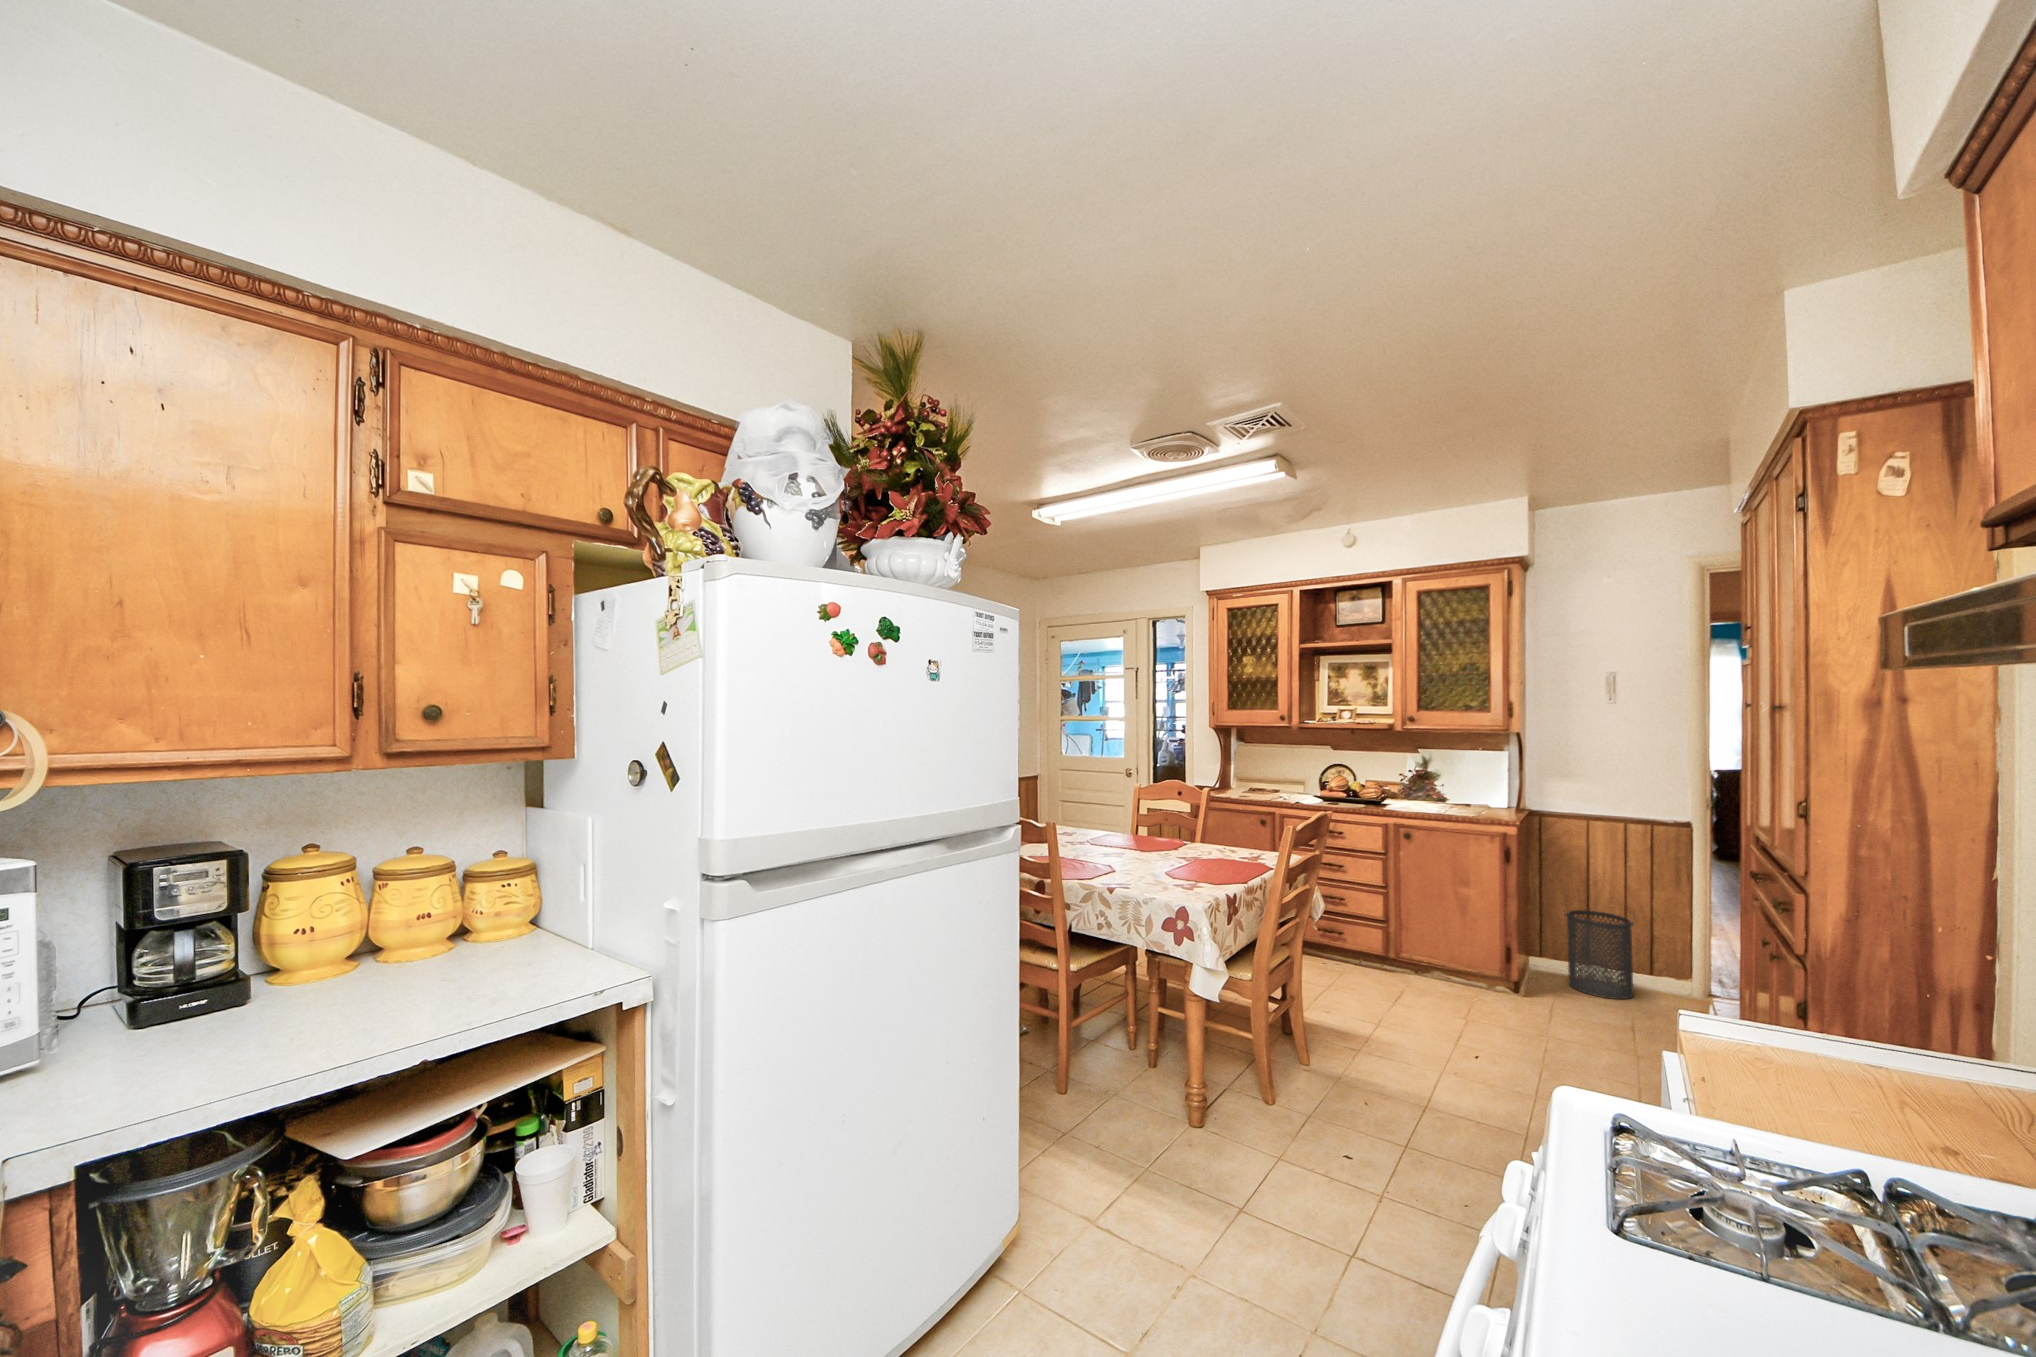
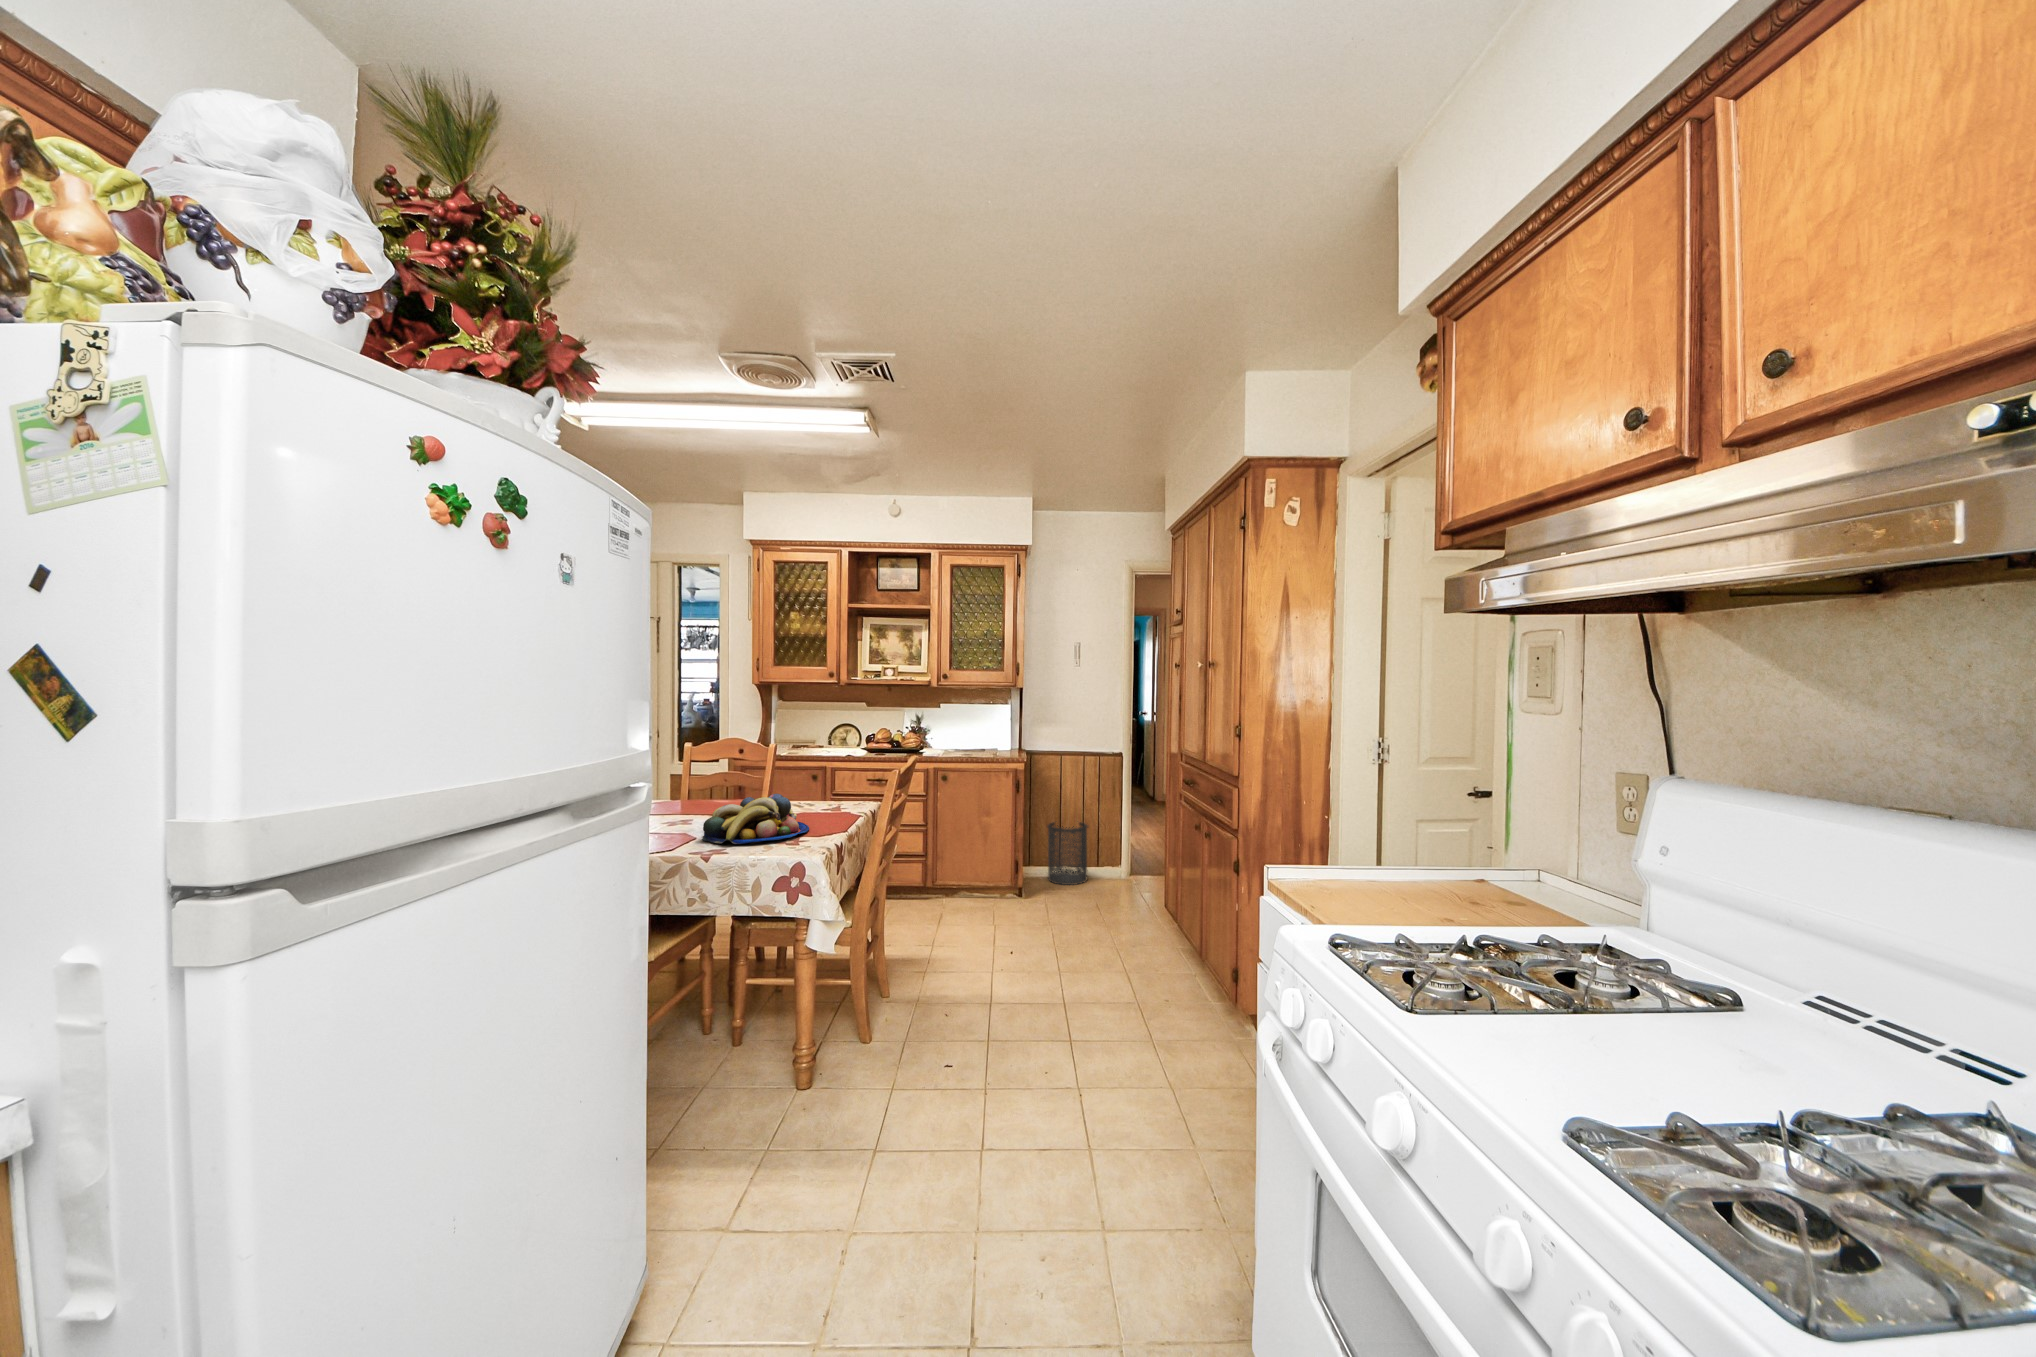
fruit bowl: none [1118,837,1214,881] -> present [702,794,809,844]

